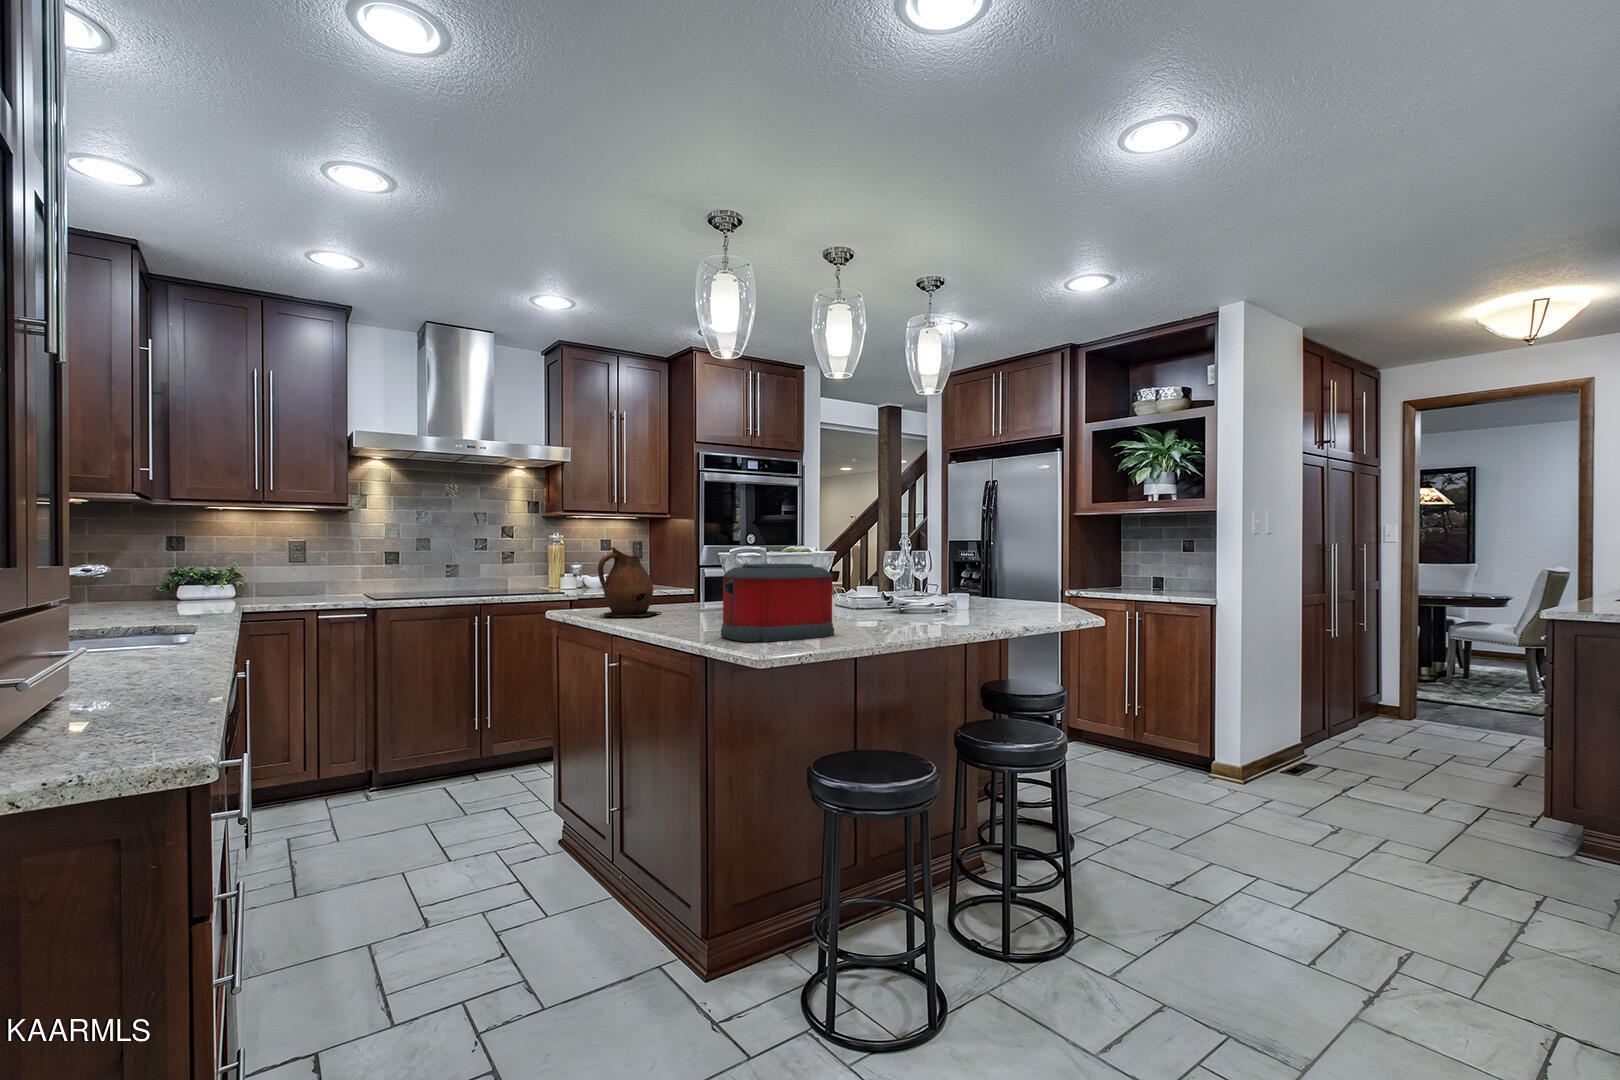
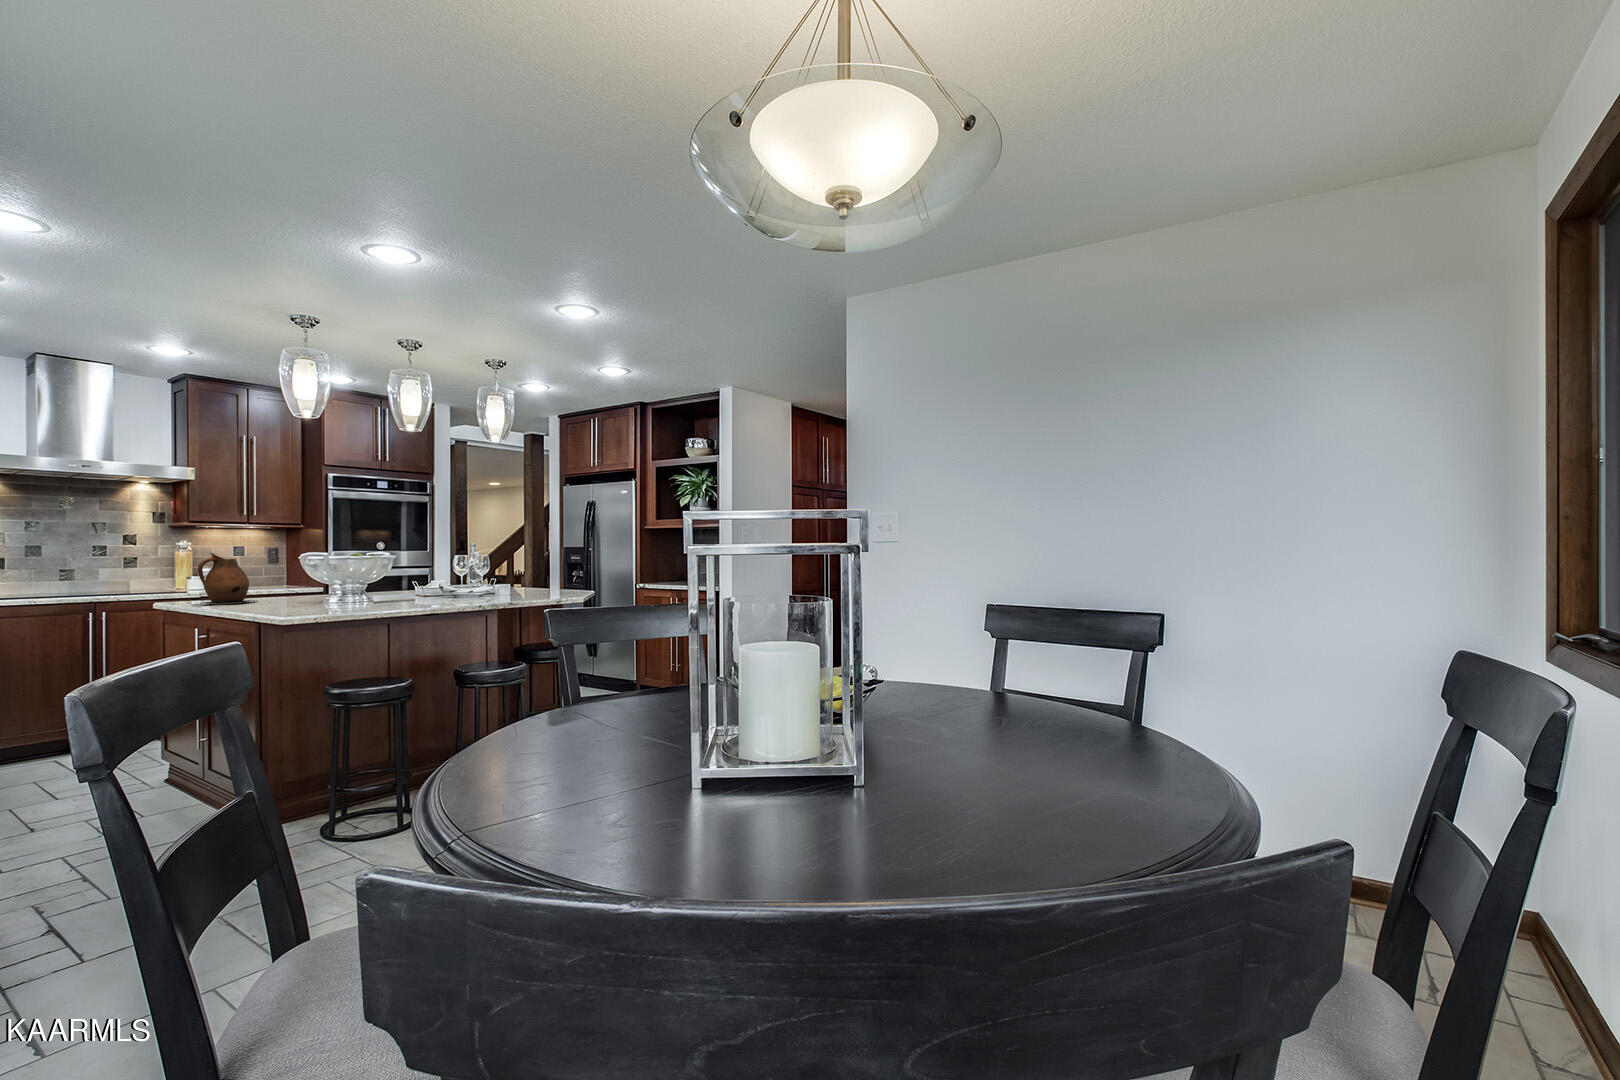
toaster: present [721,564,834,642] -> none [276,563,365,612]

